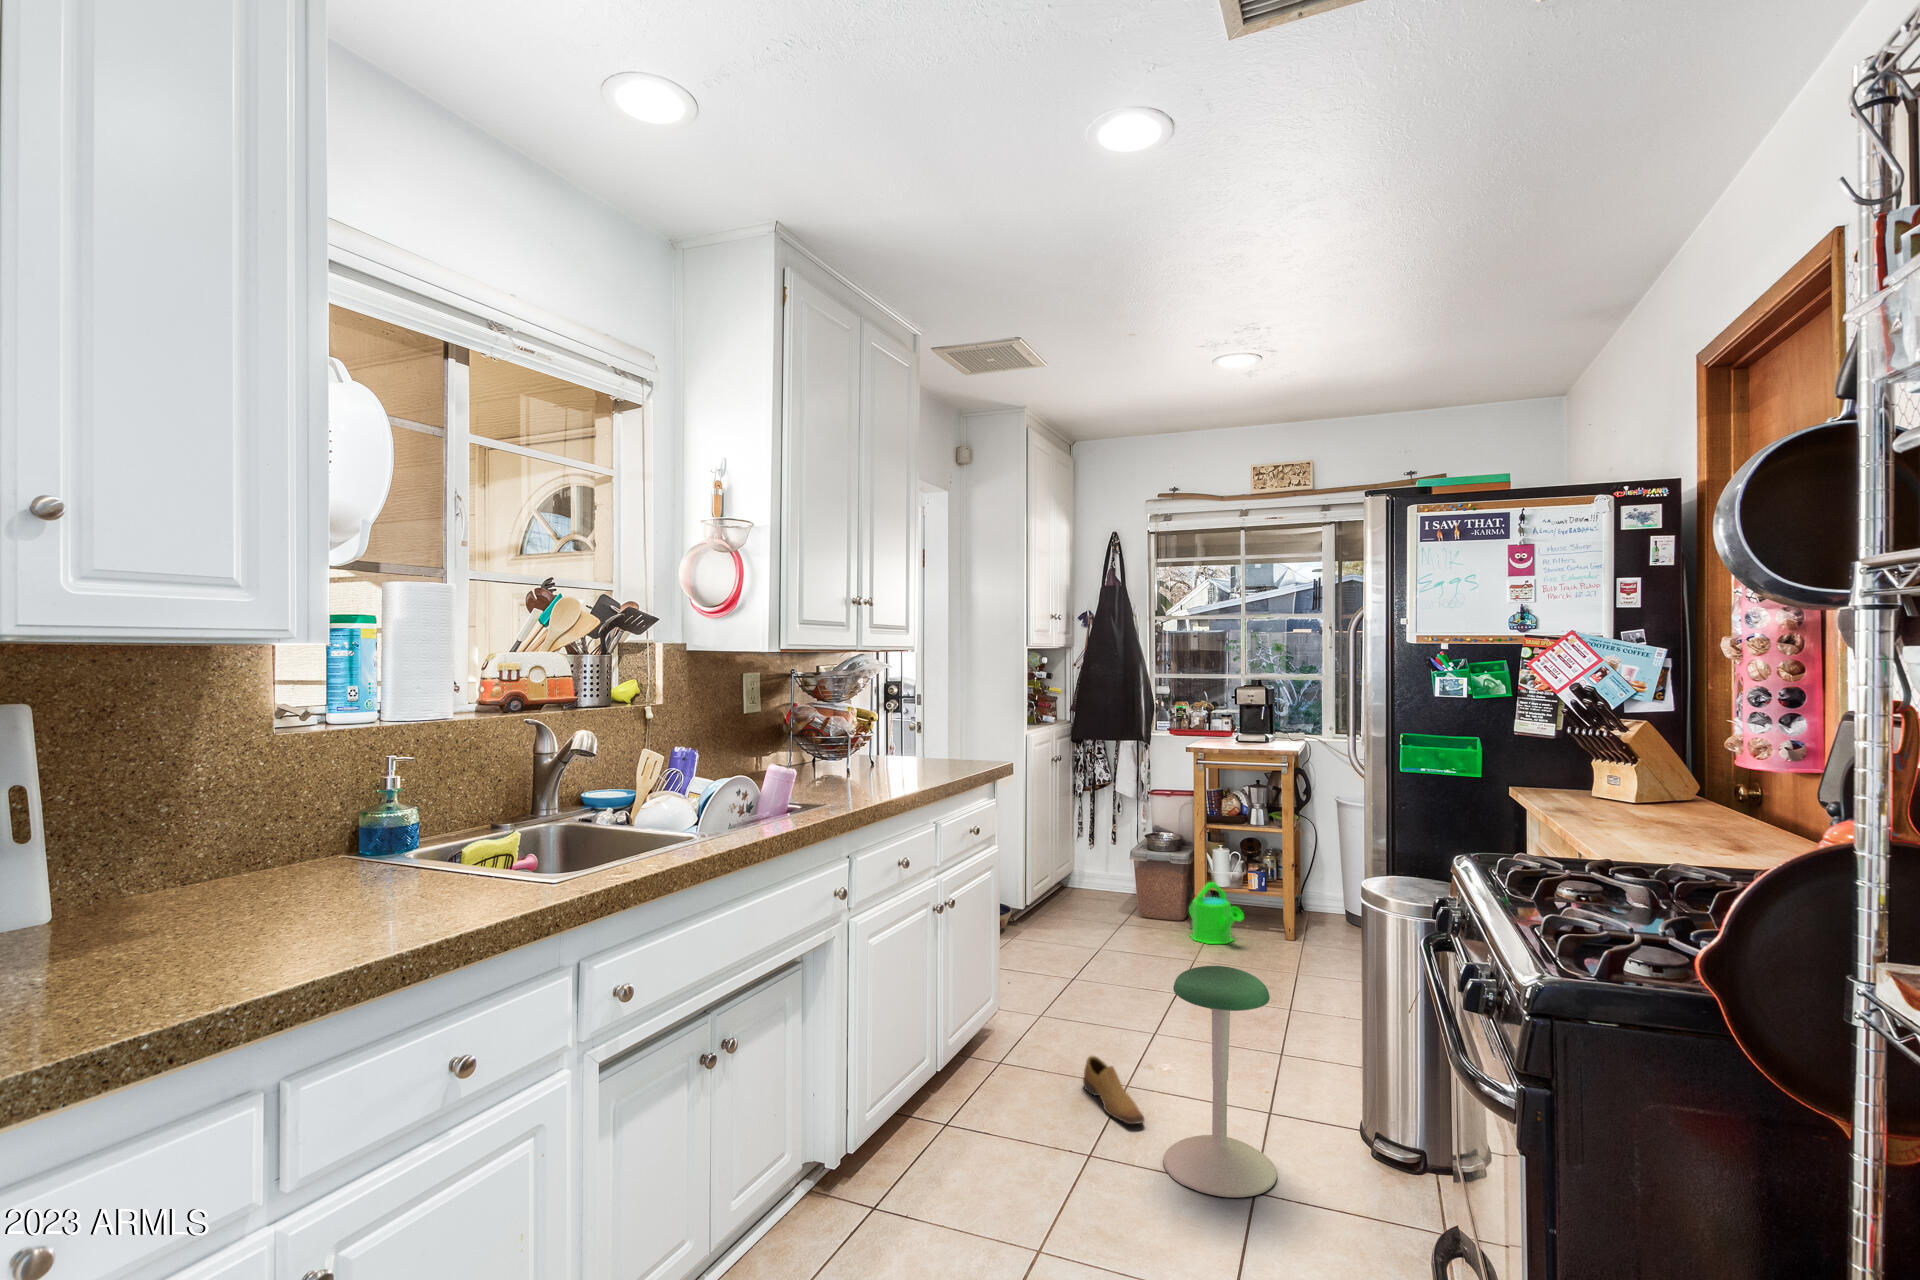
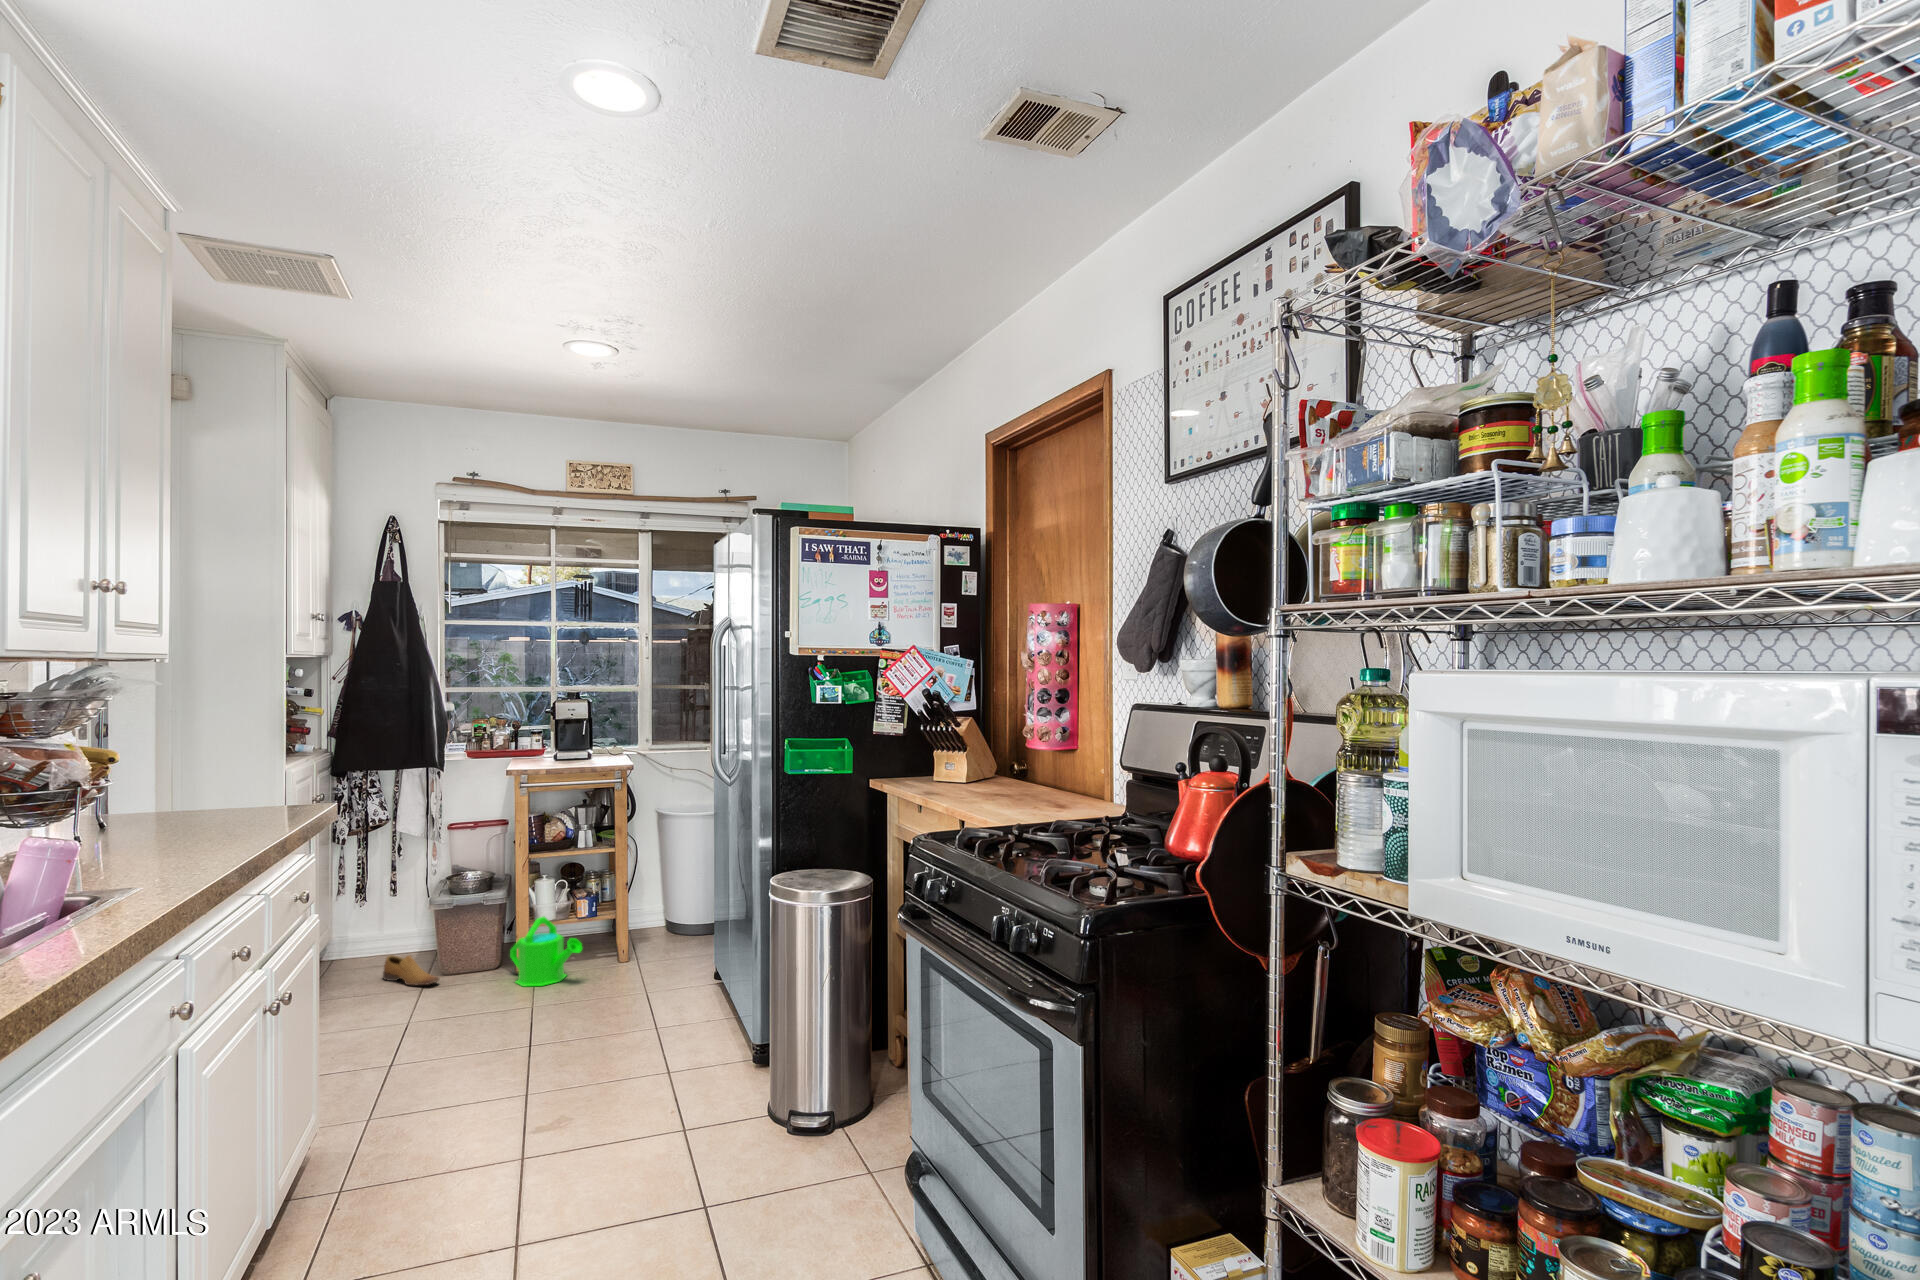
stool: present [1163,966,1277,1197] -> none [626,997,744,1243]
shoe: present [1083,1056,1144,1124] -> present [383,955,439,985]

